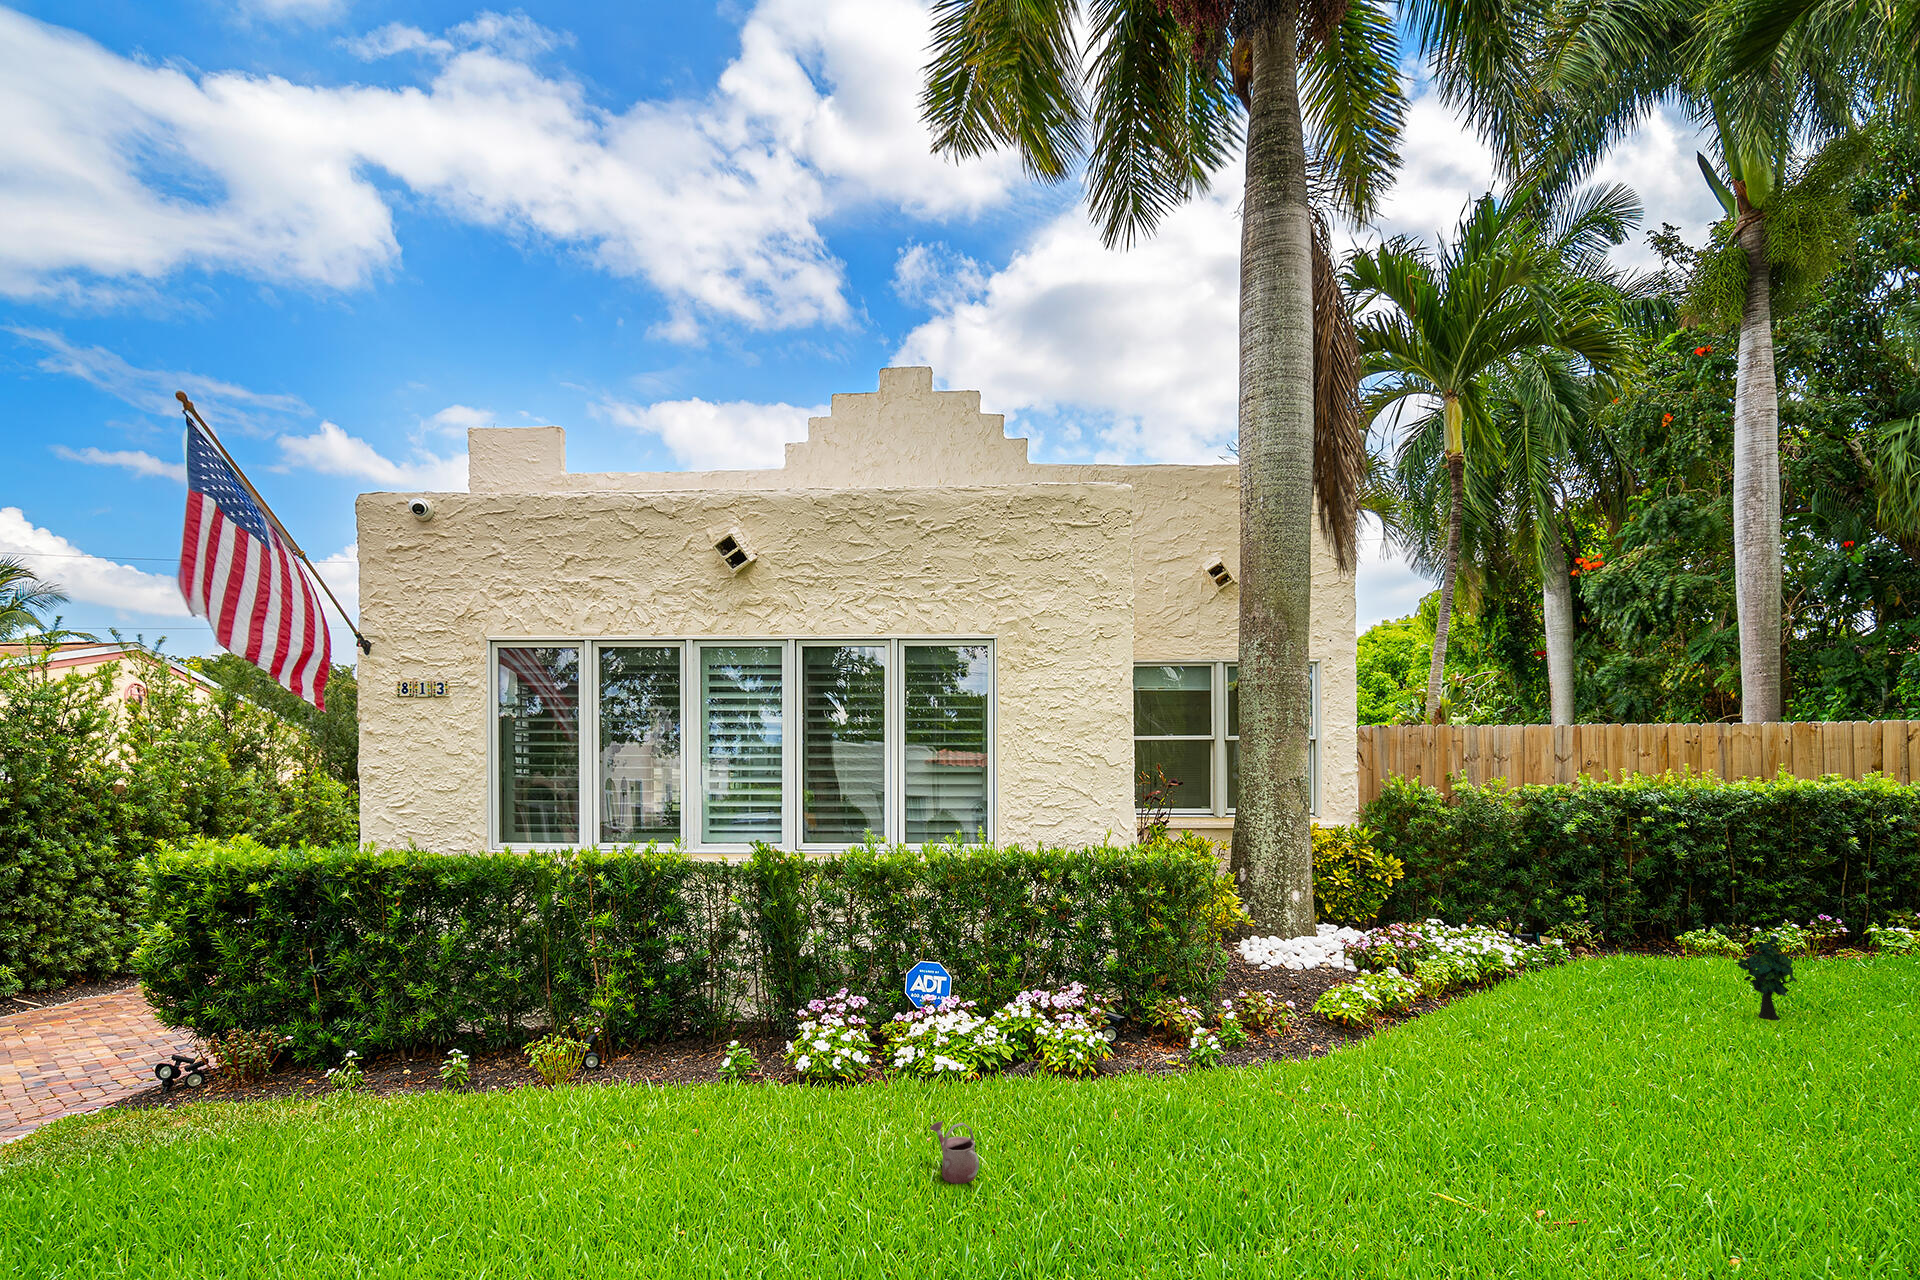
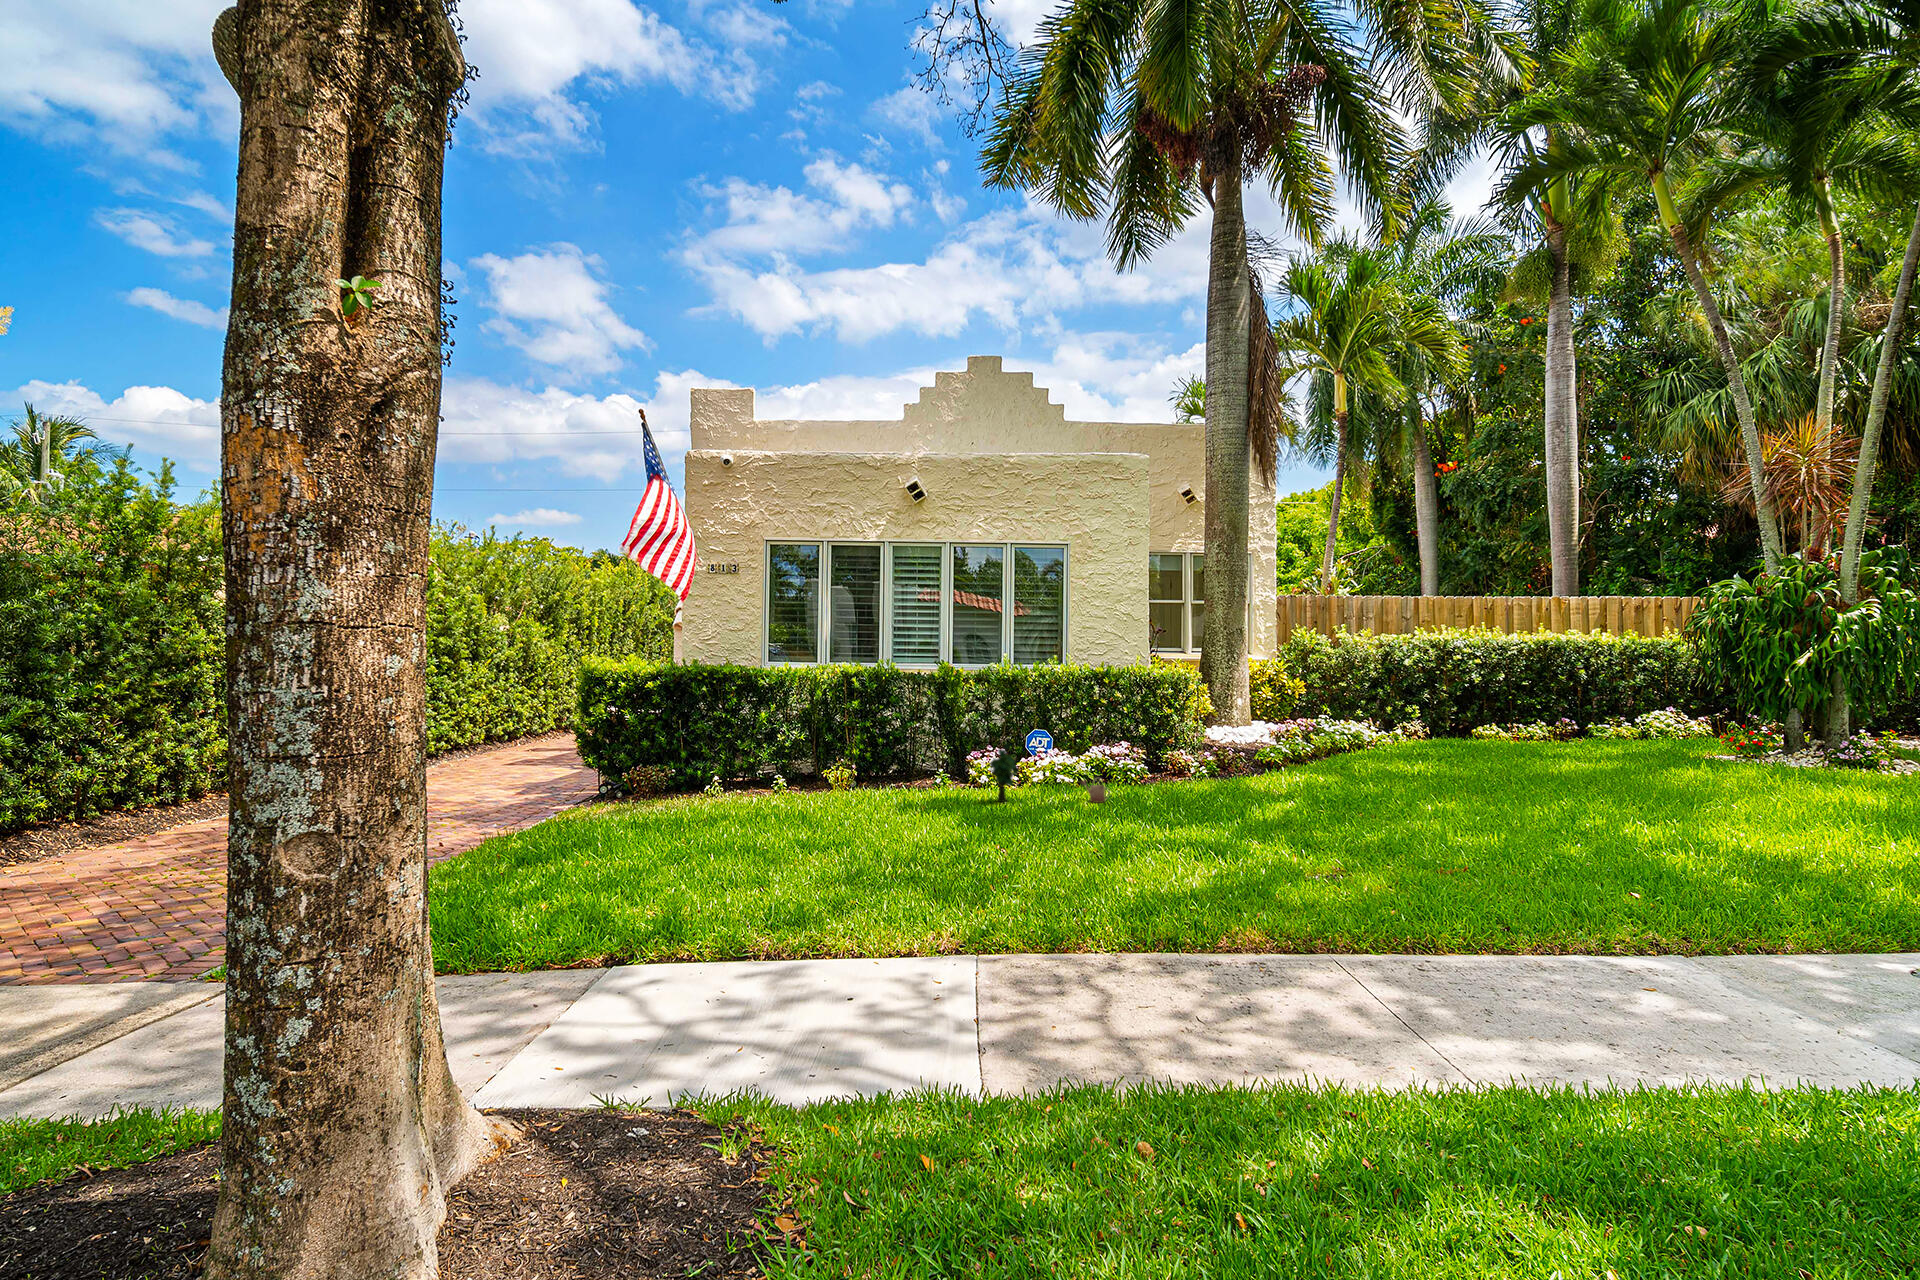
decorative plant: present [1734,935,1797,1020] -> present [990,745,1019,802]

